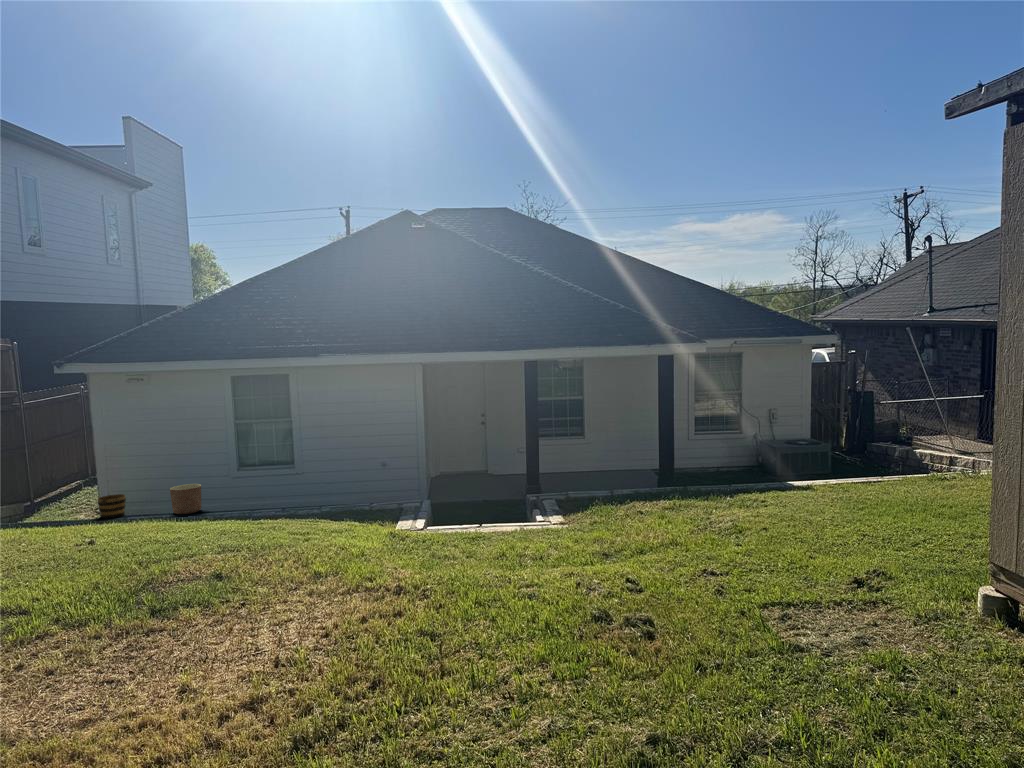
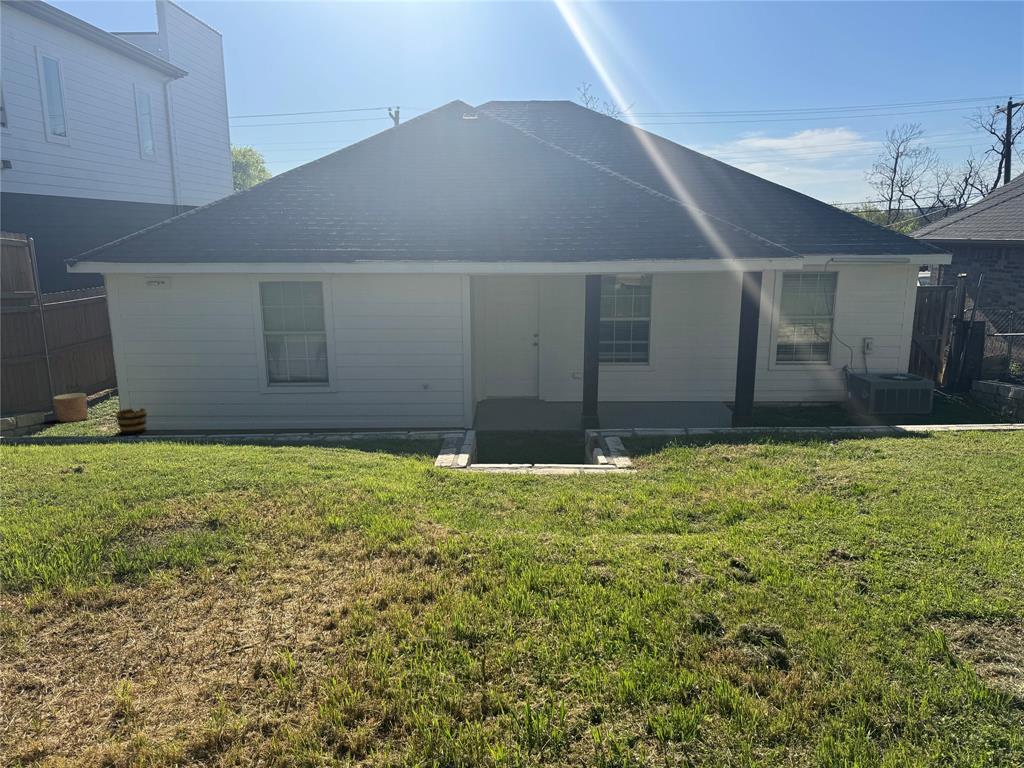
planter: present [170,484,202,514] -> present [54,393,88,422]

